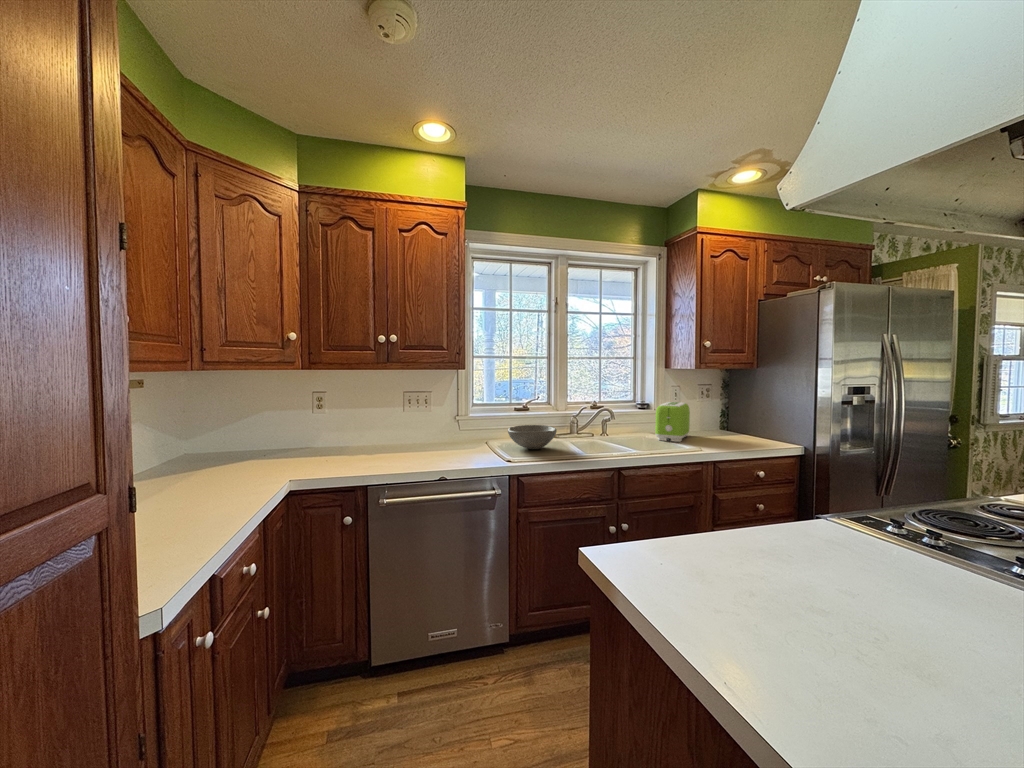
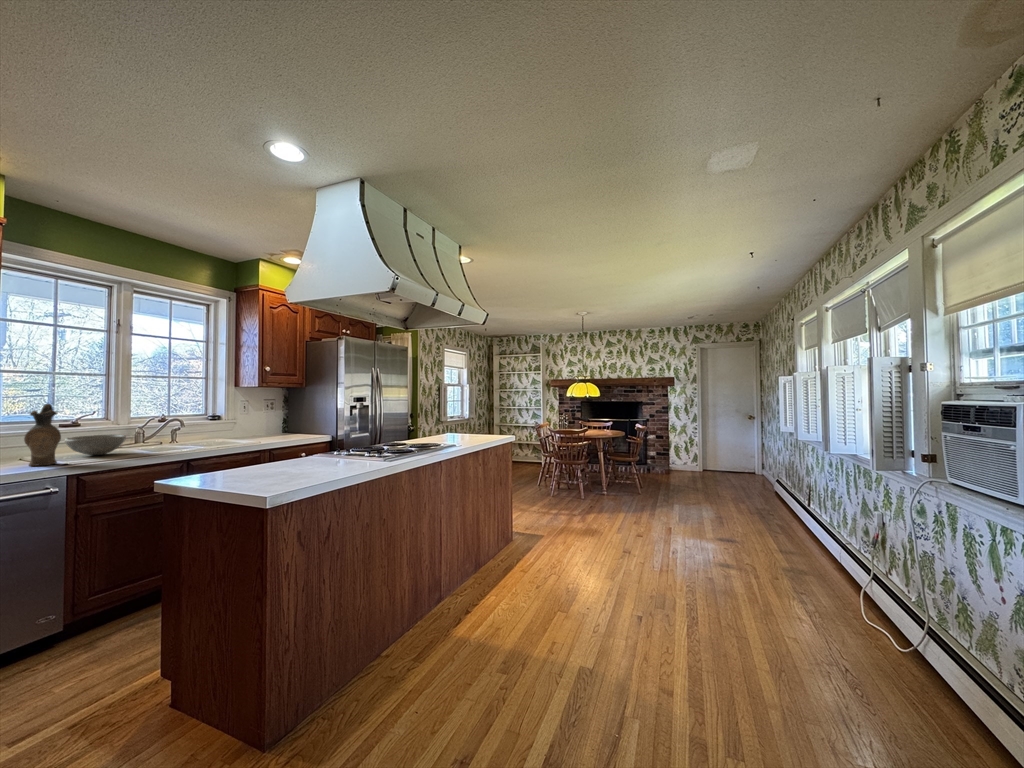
ceramic pitcher: none [470,393,497,461] -> present [24,404,61,466]
toaster: present [655,402,690,442] -> none [224,413,254,441]

